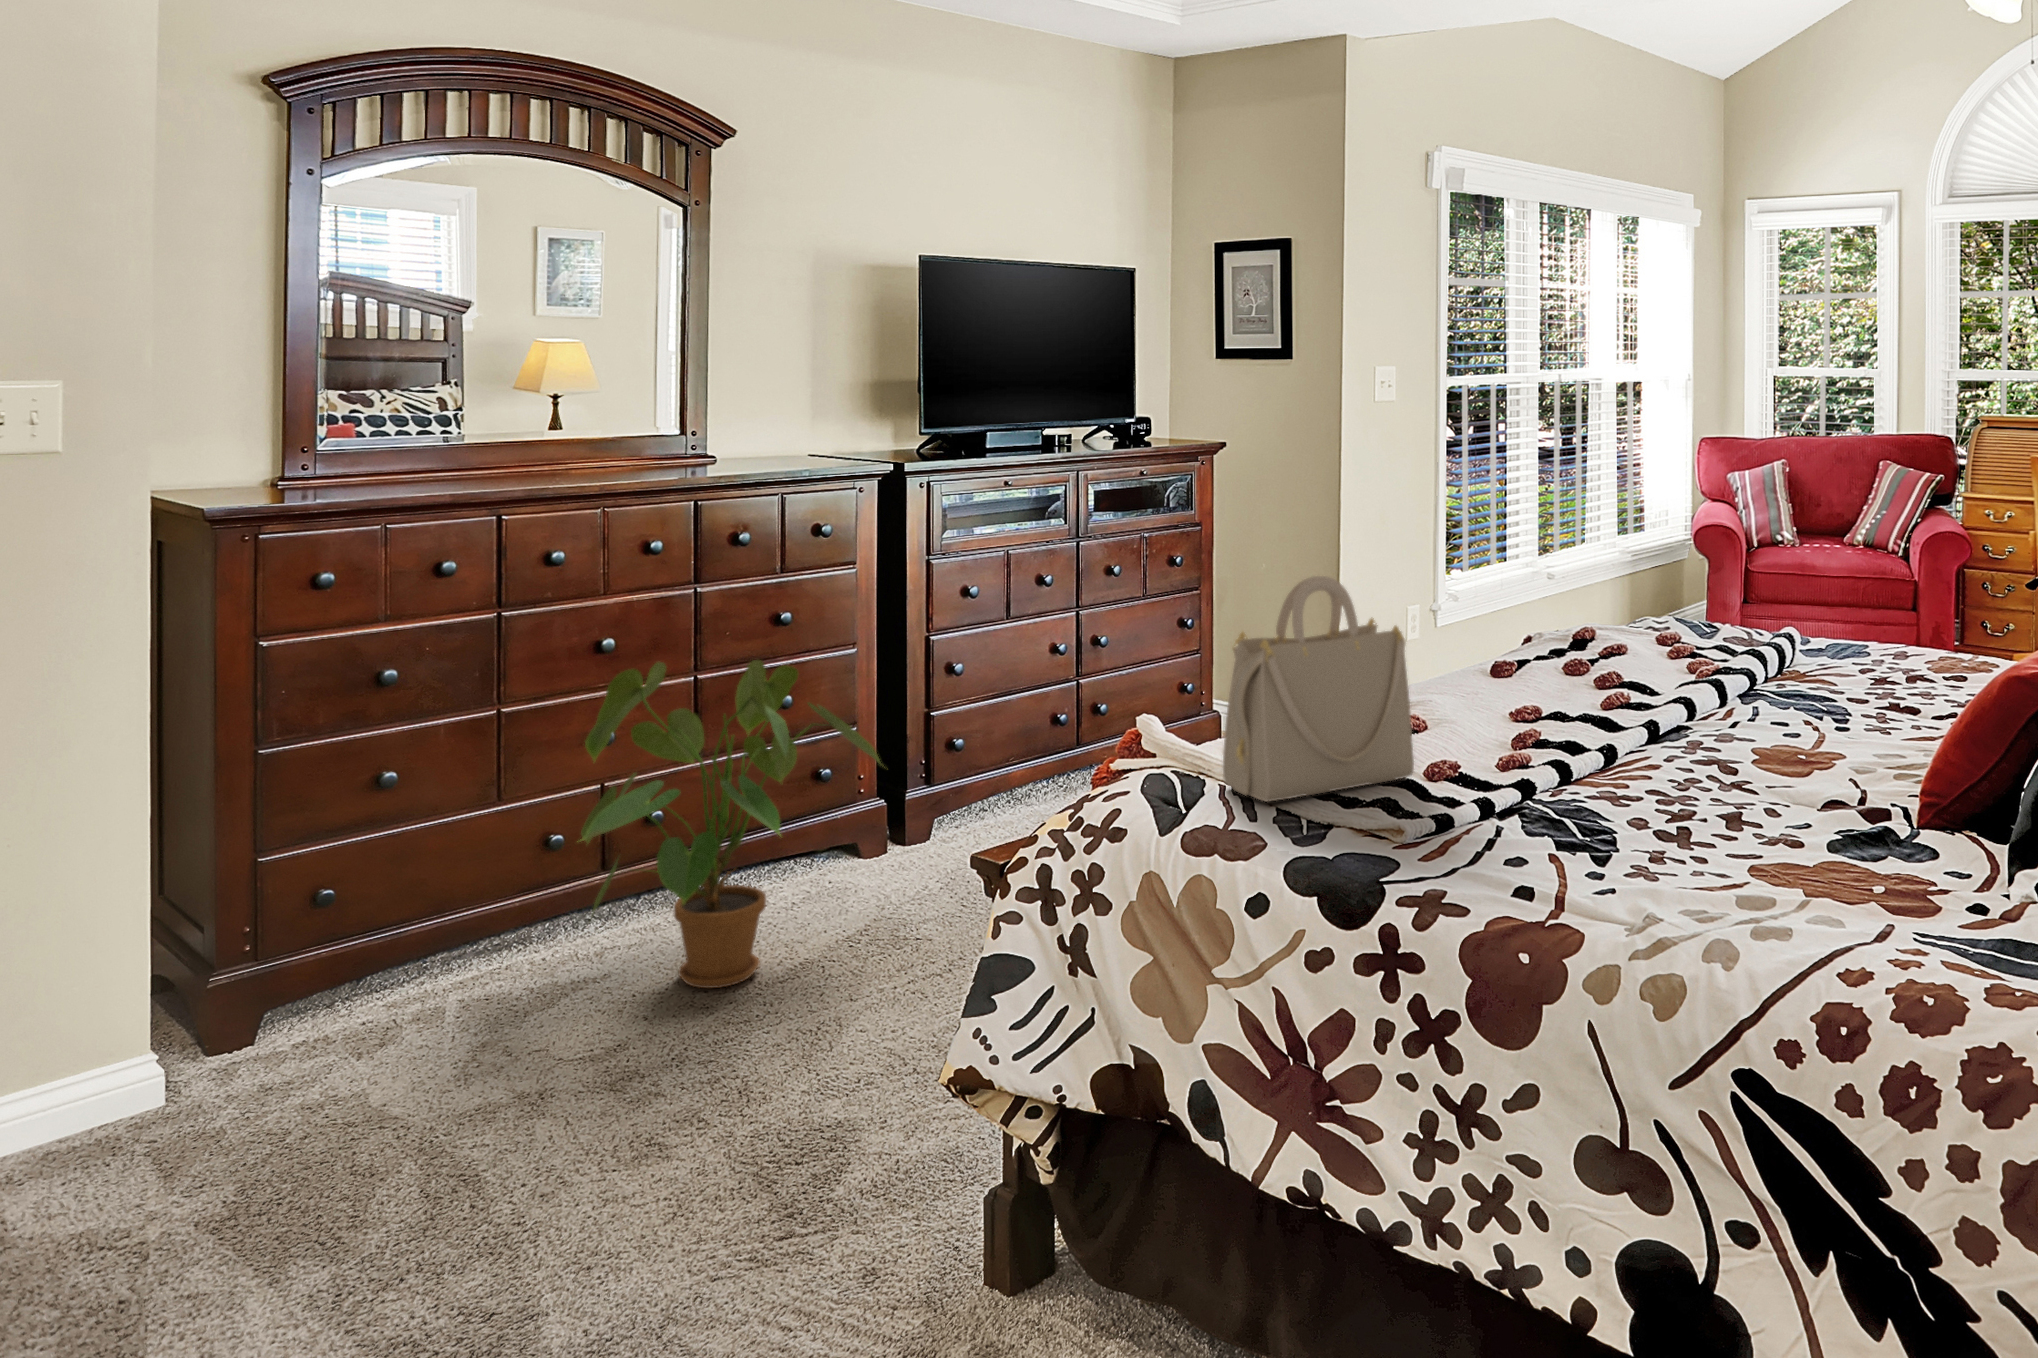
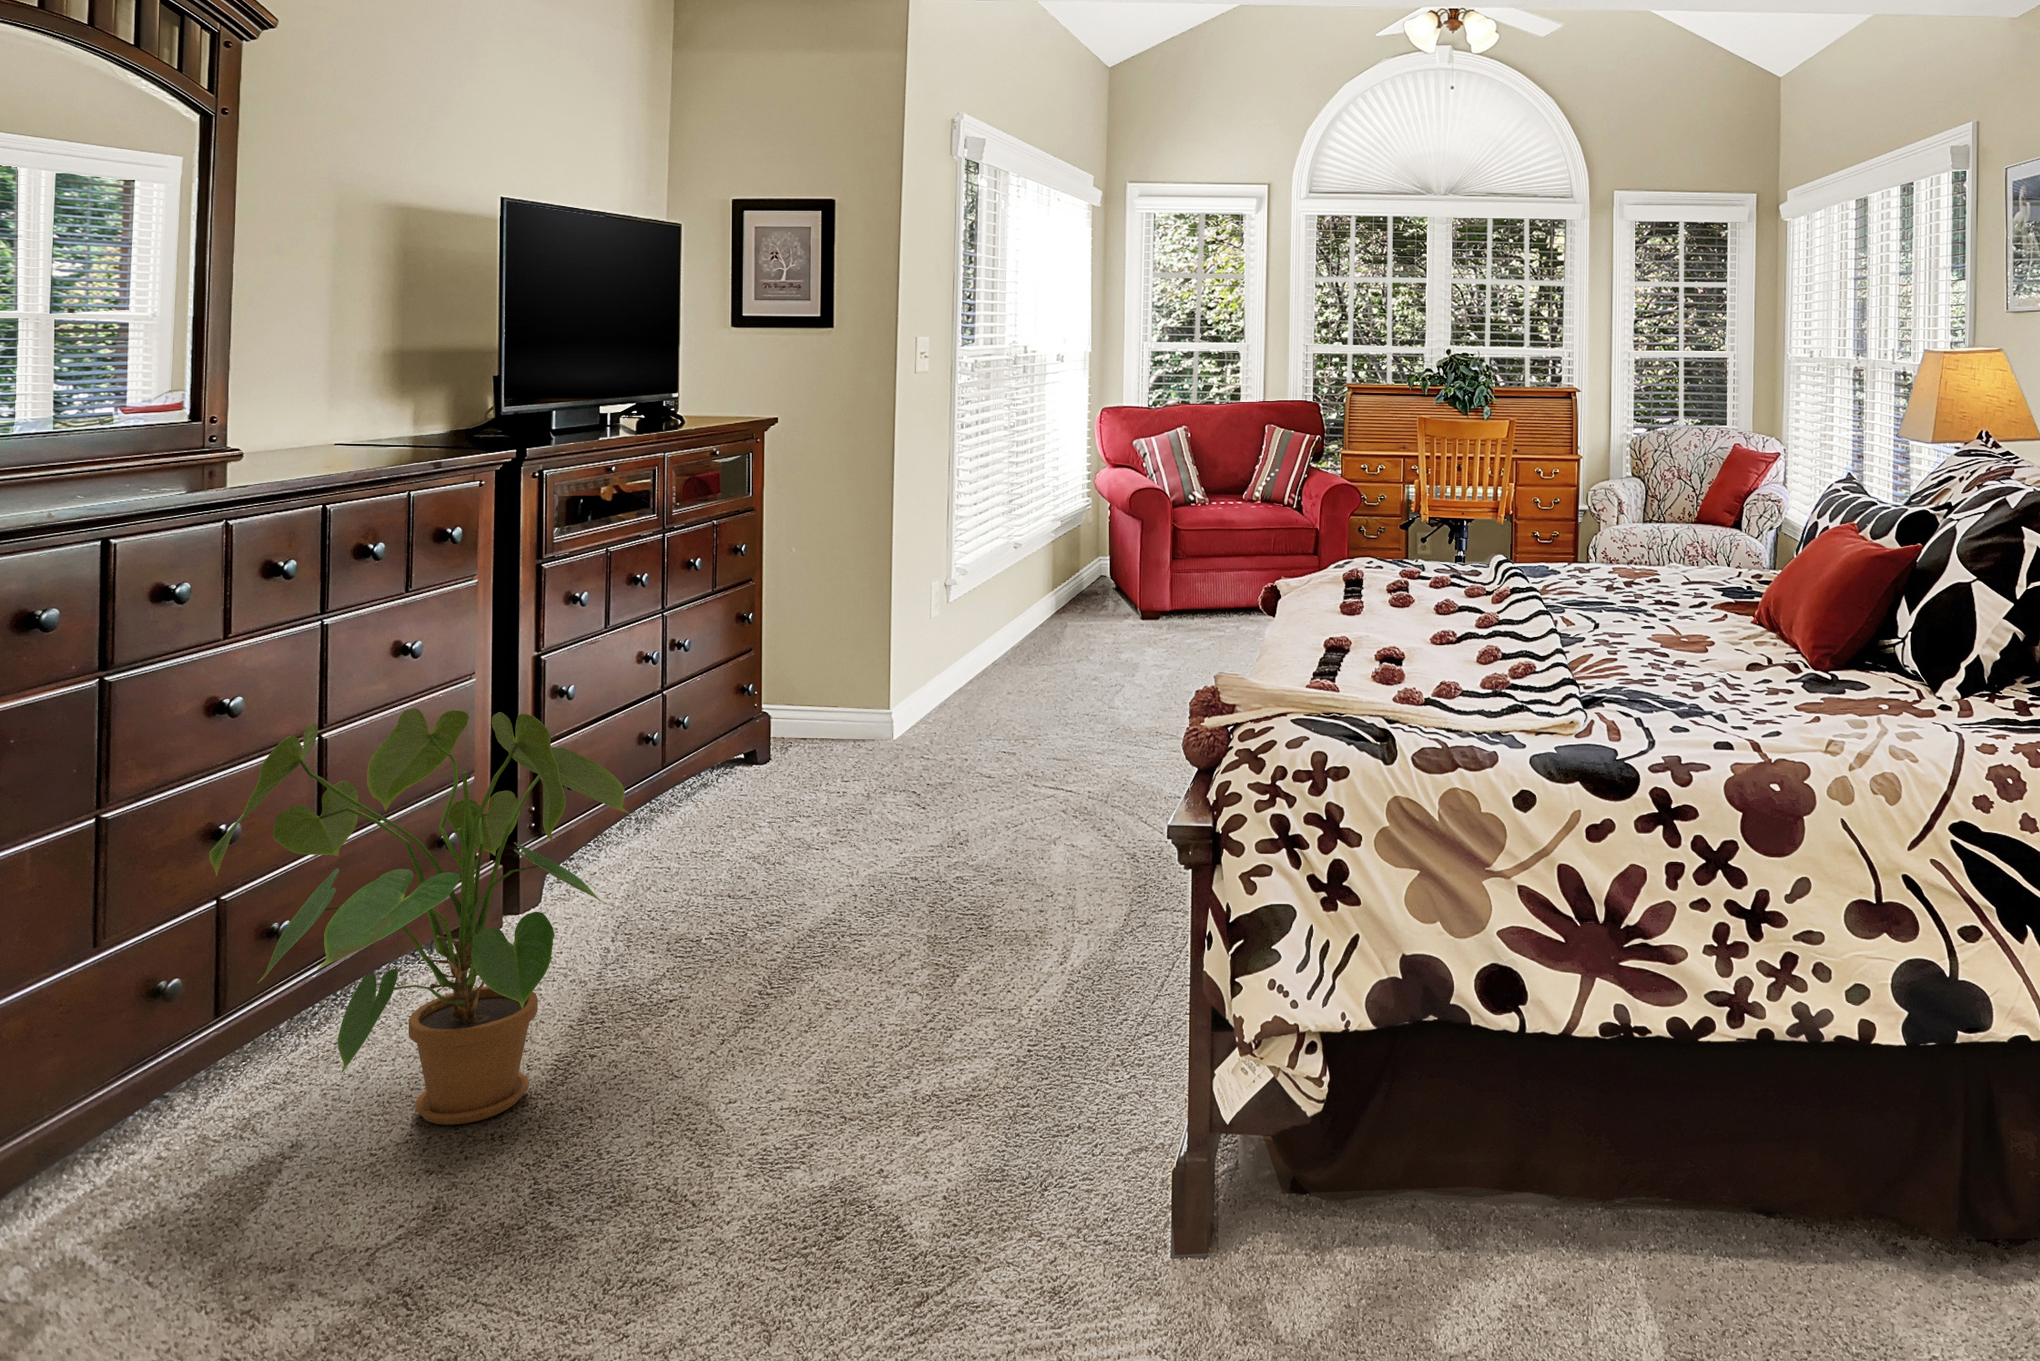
handbag: present [1223,576,1414,802] -> none [1391,512,1507,715]

